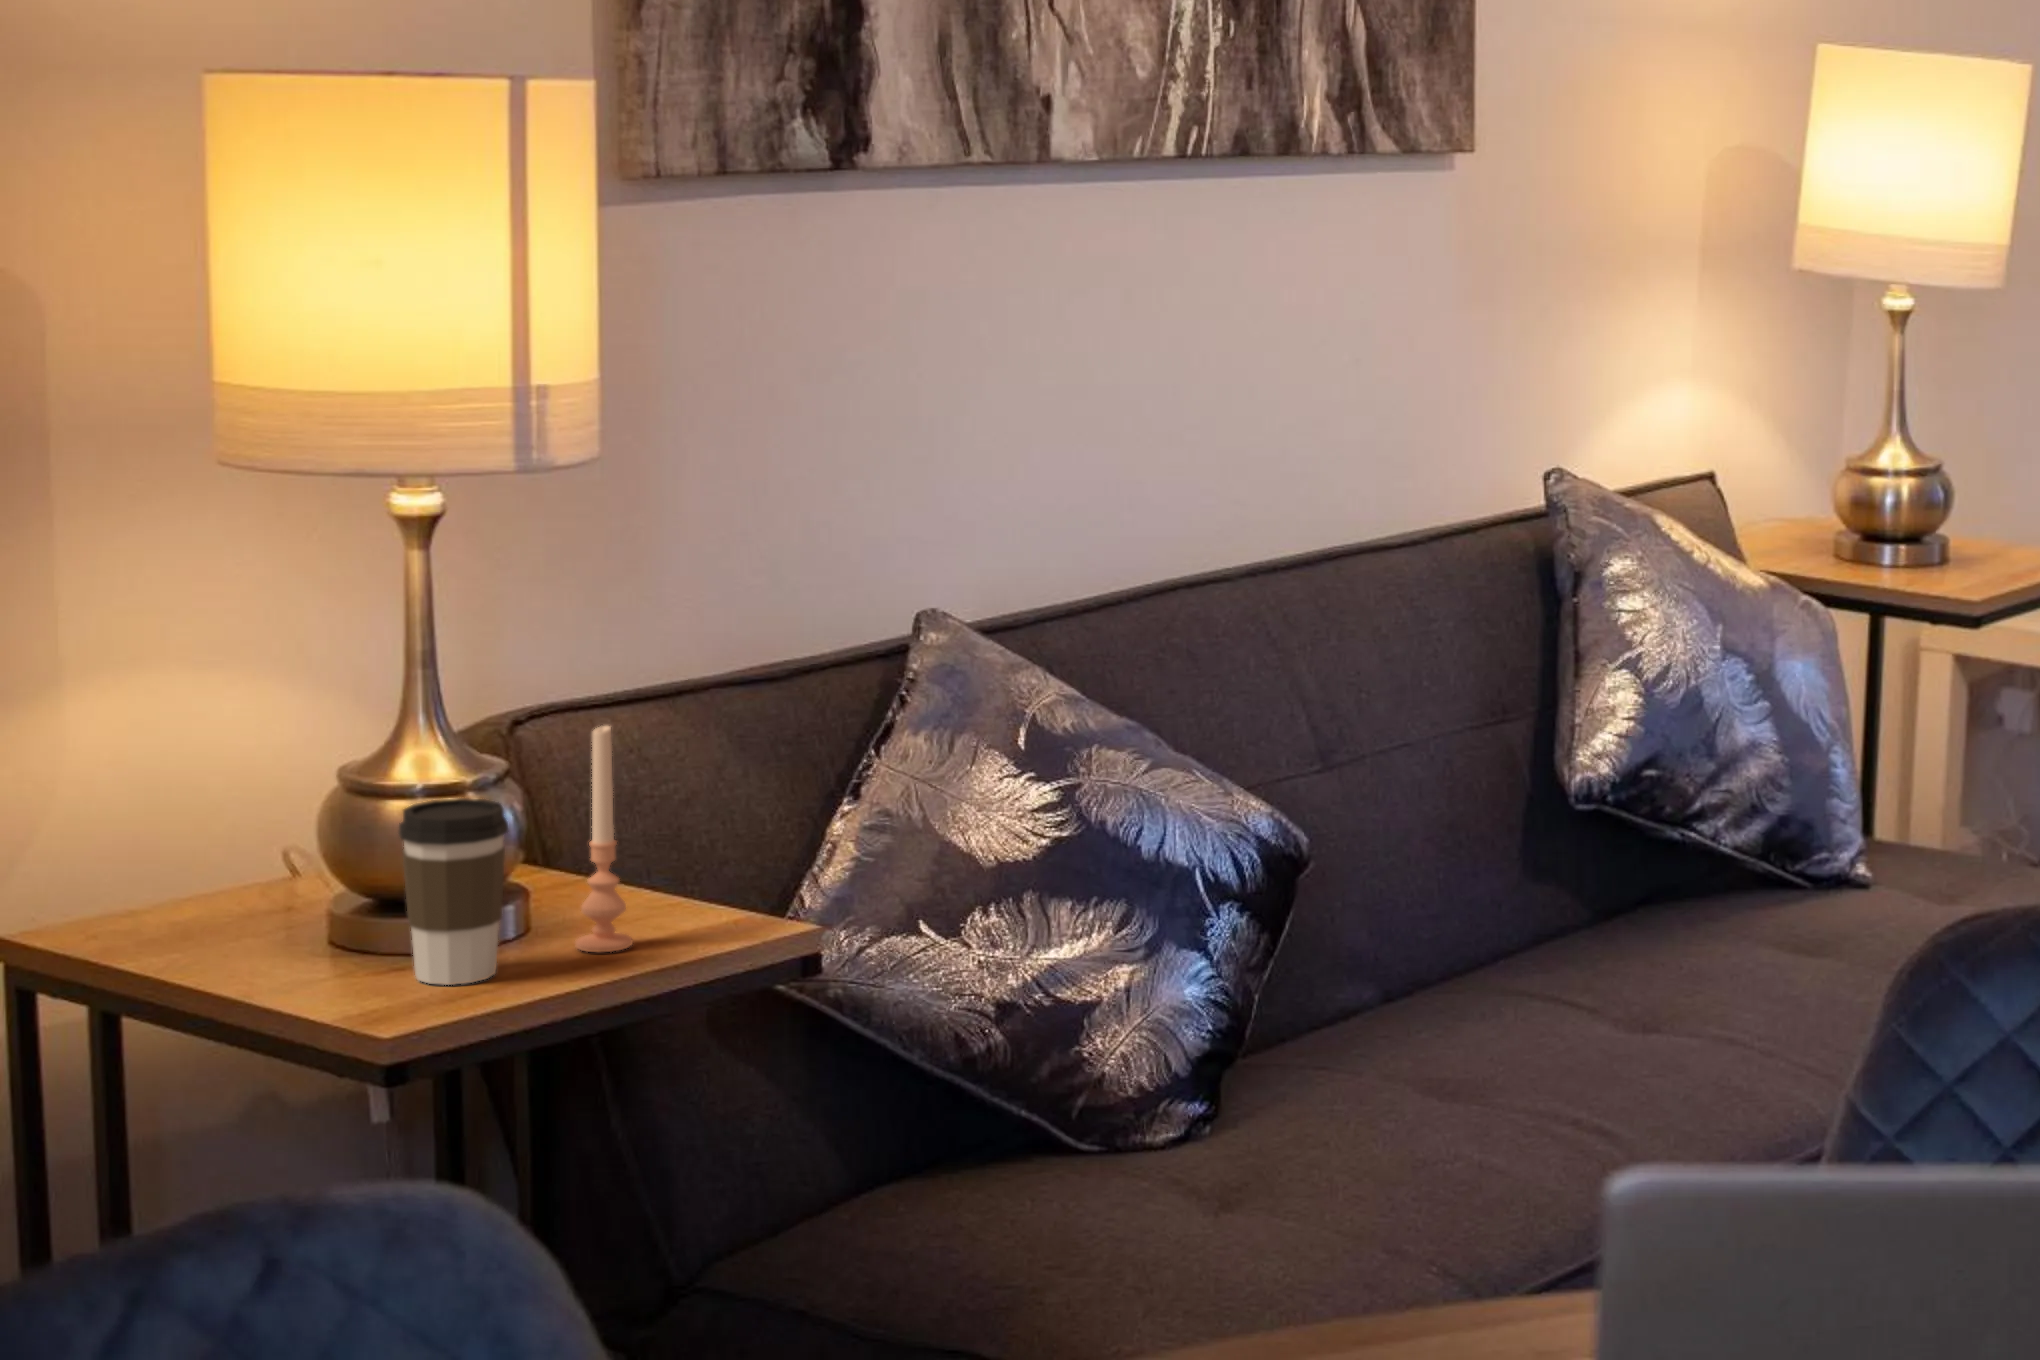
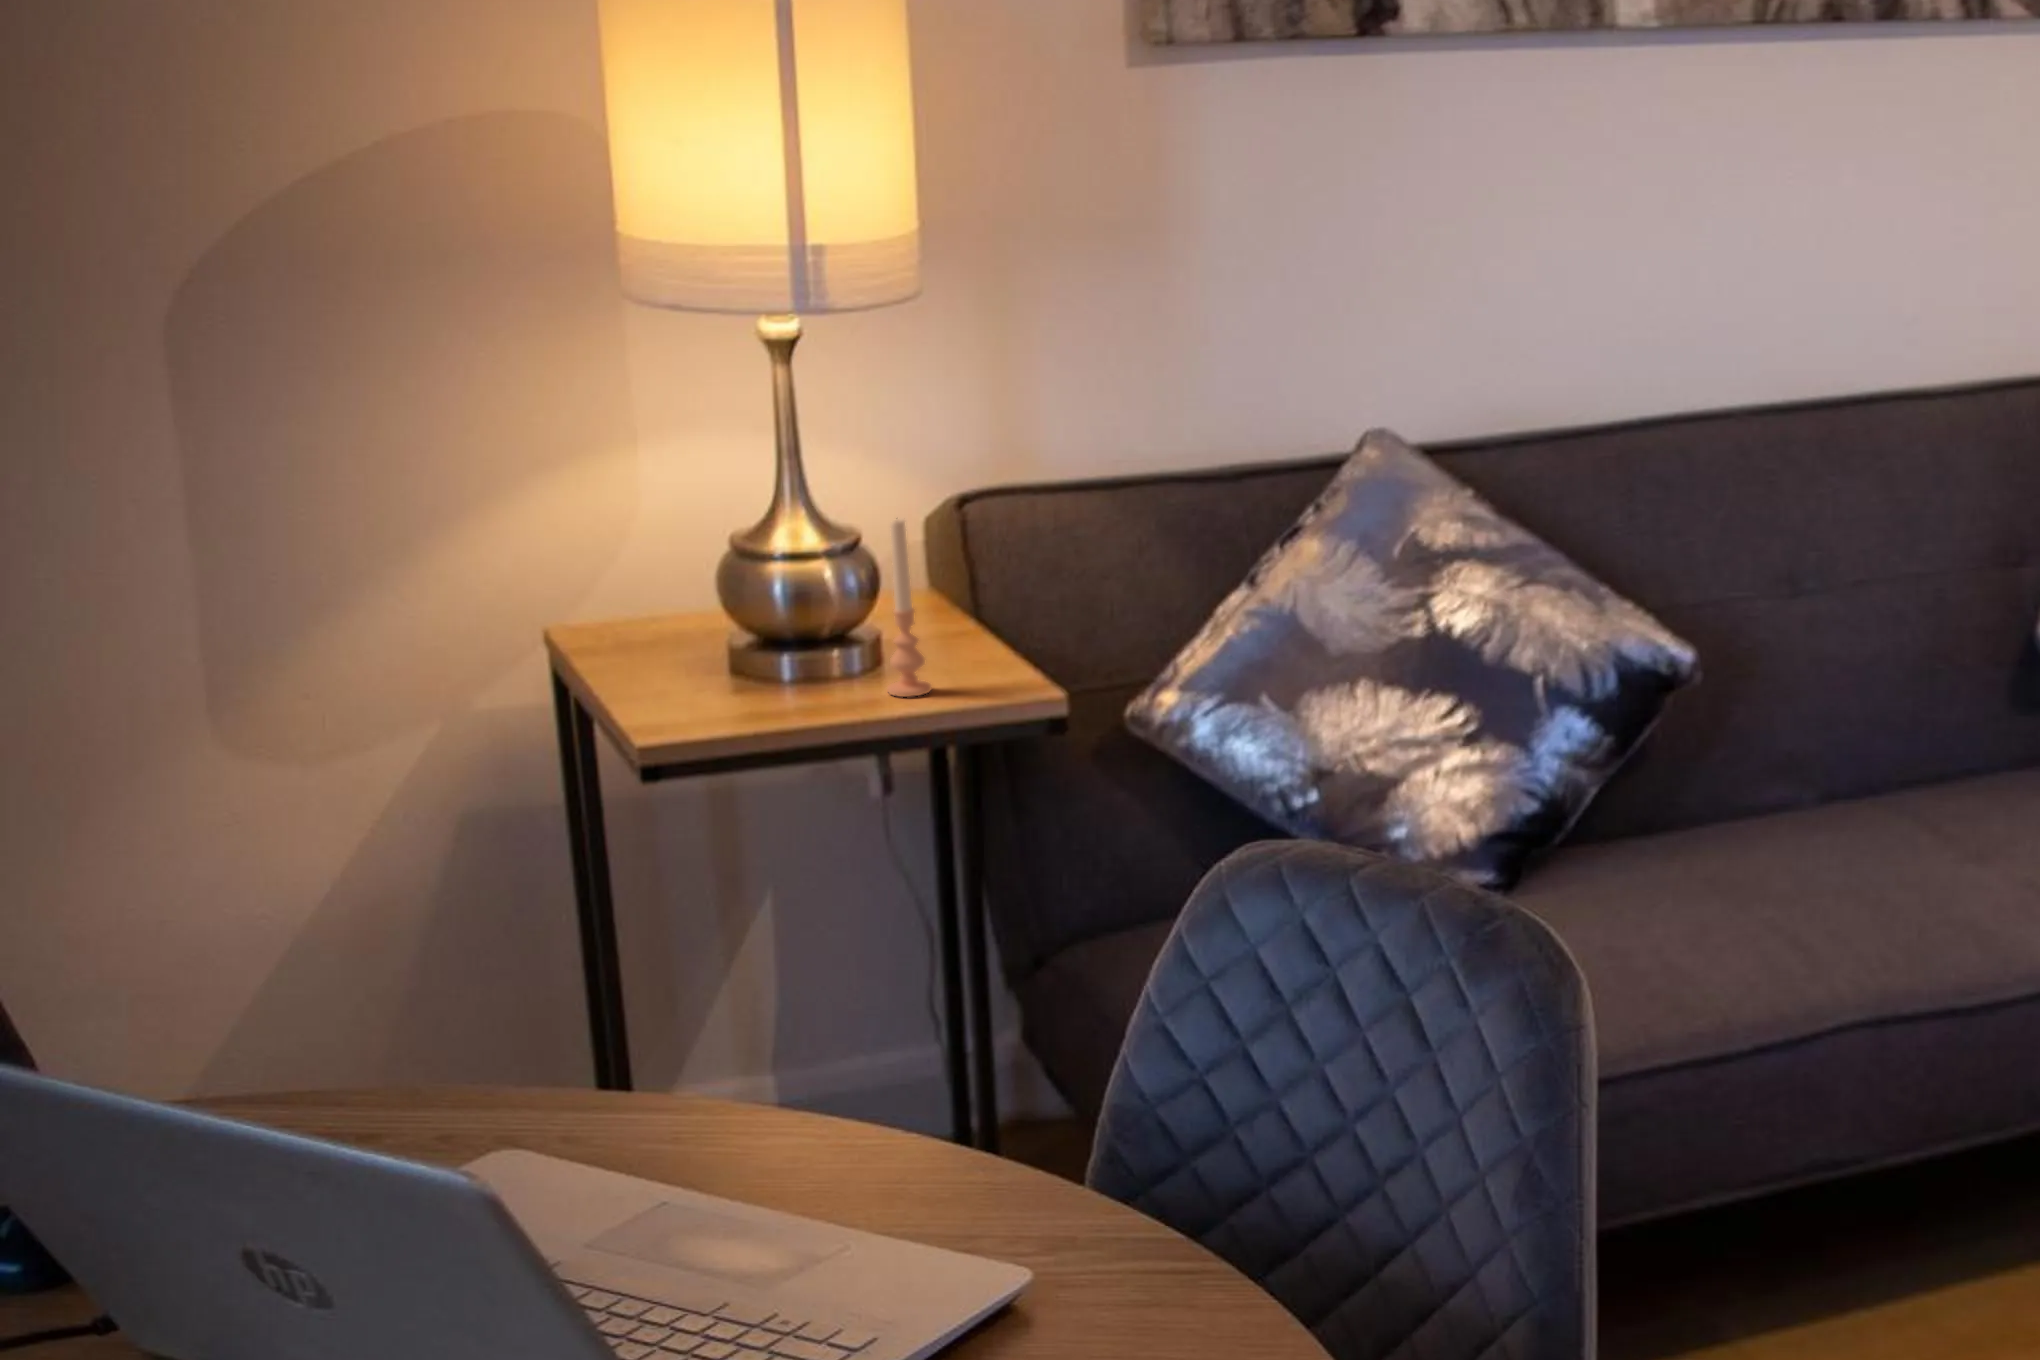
coffee cup: present [399,798,508,985] -> none [722,565,808,710]

